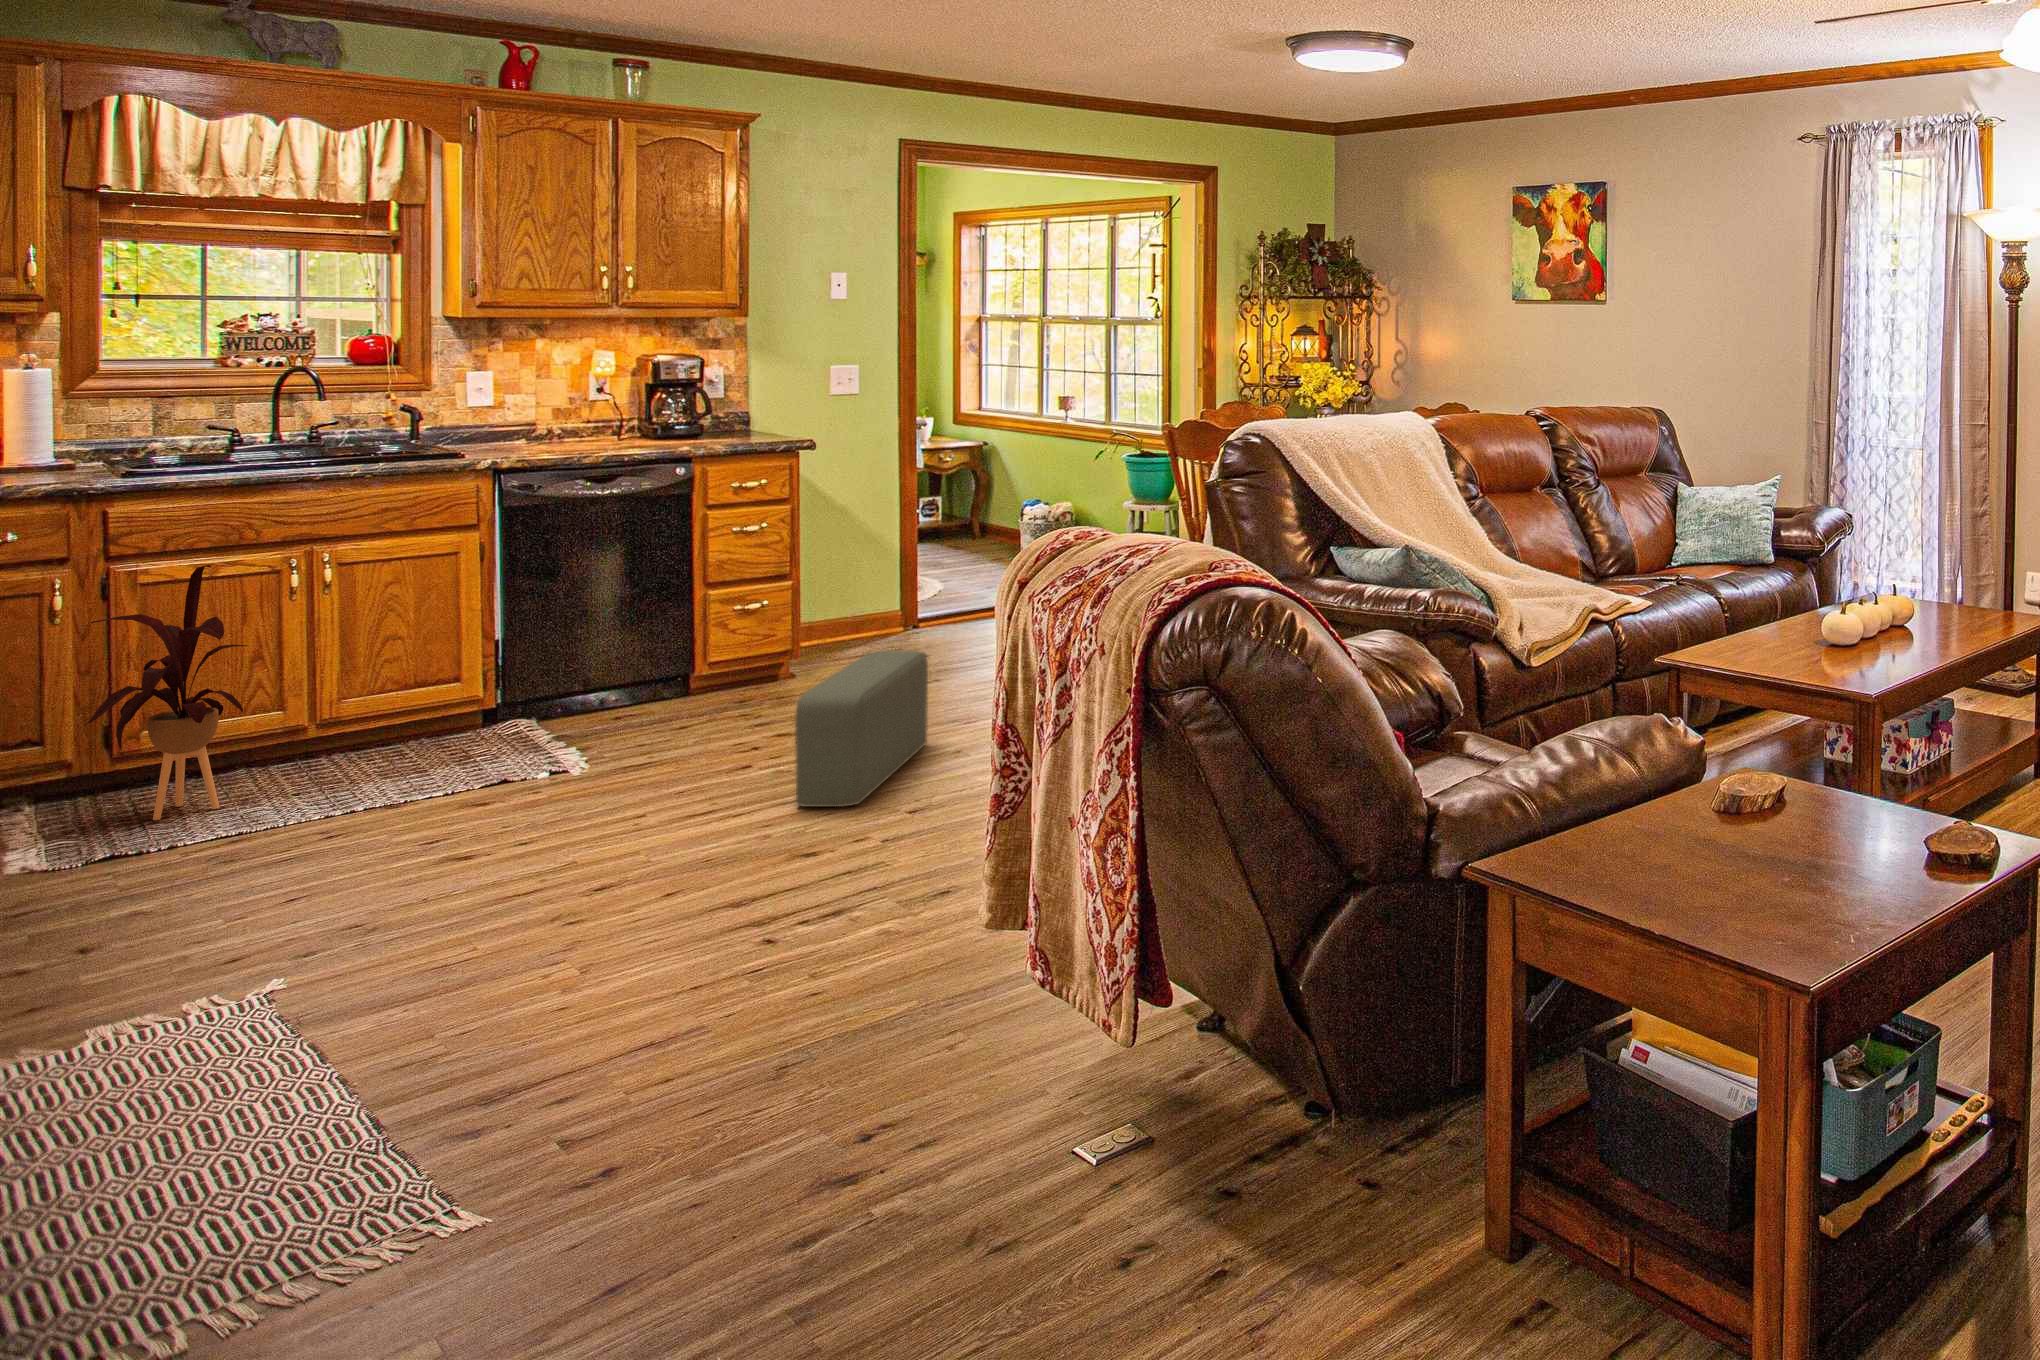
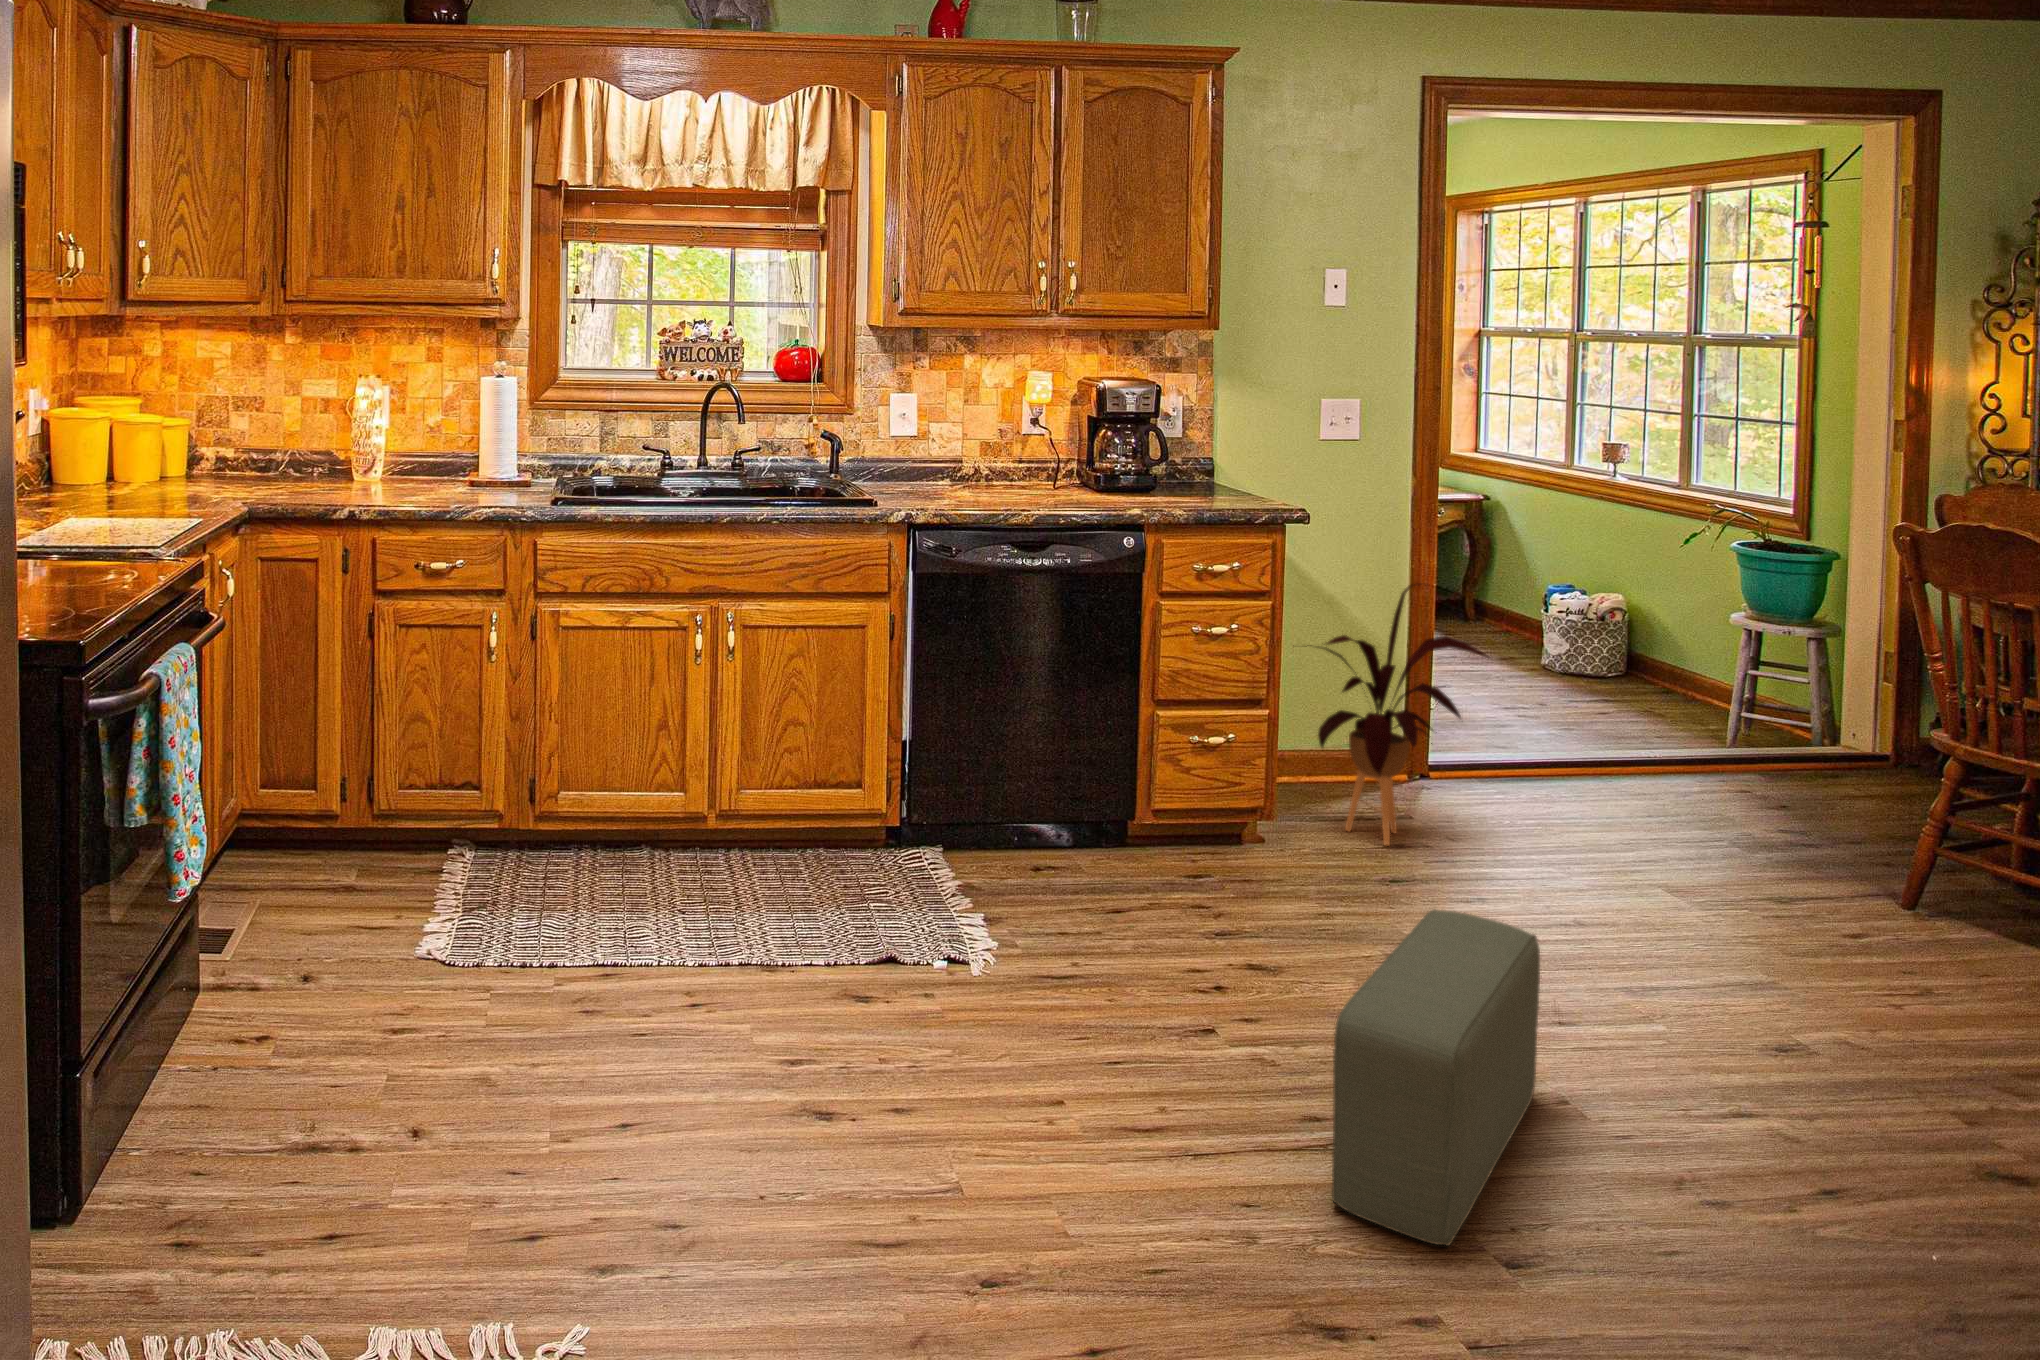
house plant: present [85,565,247,820] -> present [1306,585,1489,846]

